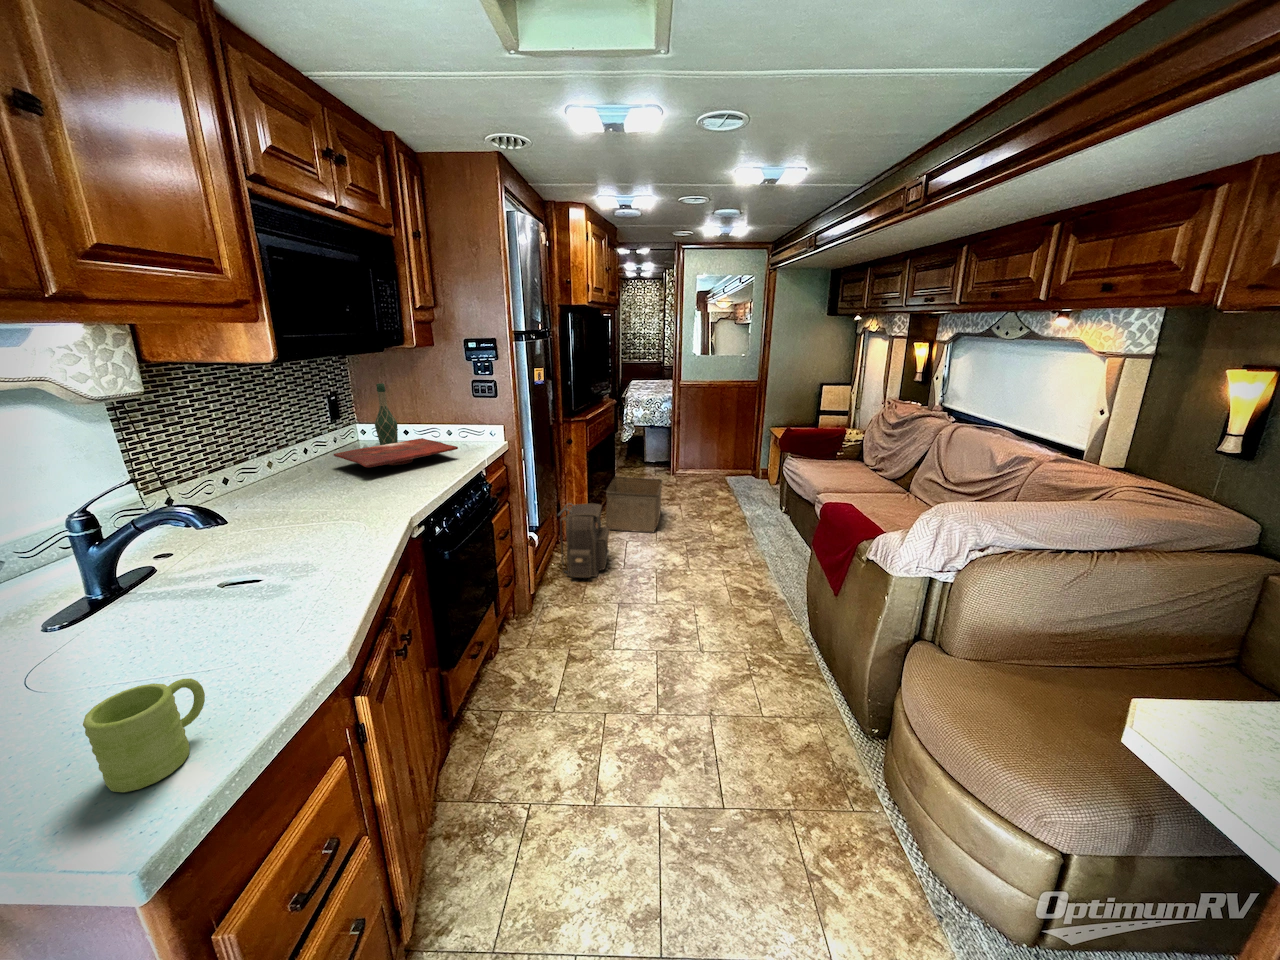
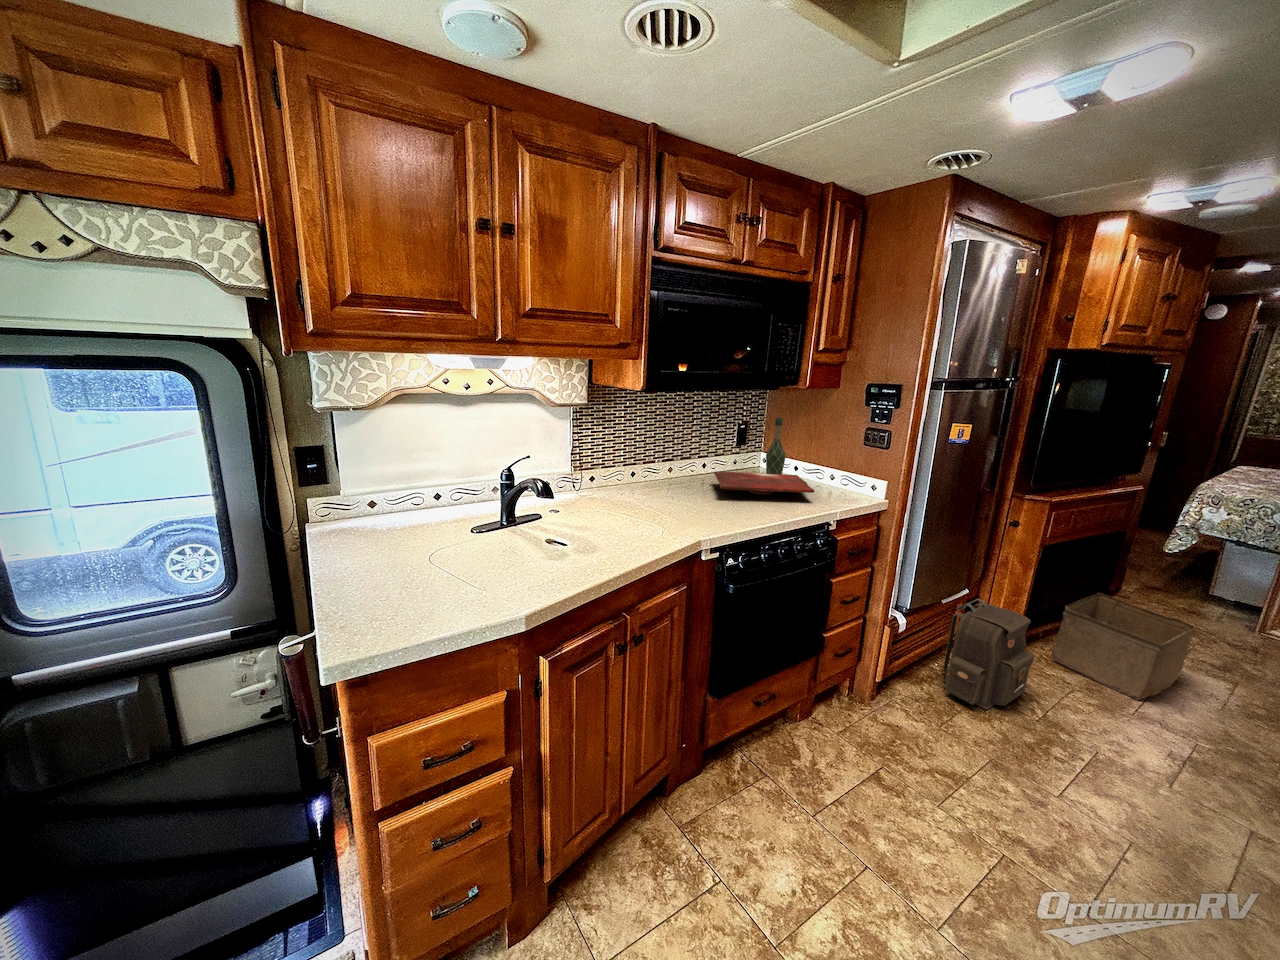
mug: present [83,678,205,792] -> none [387,568,447,625]

